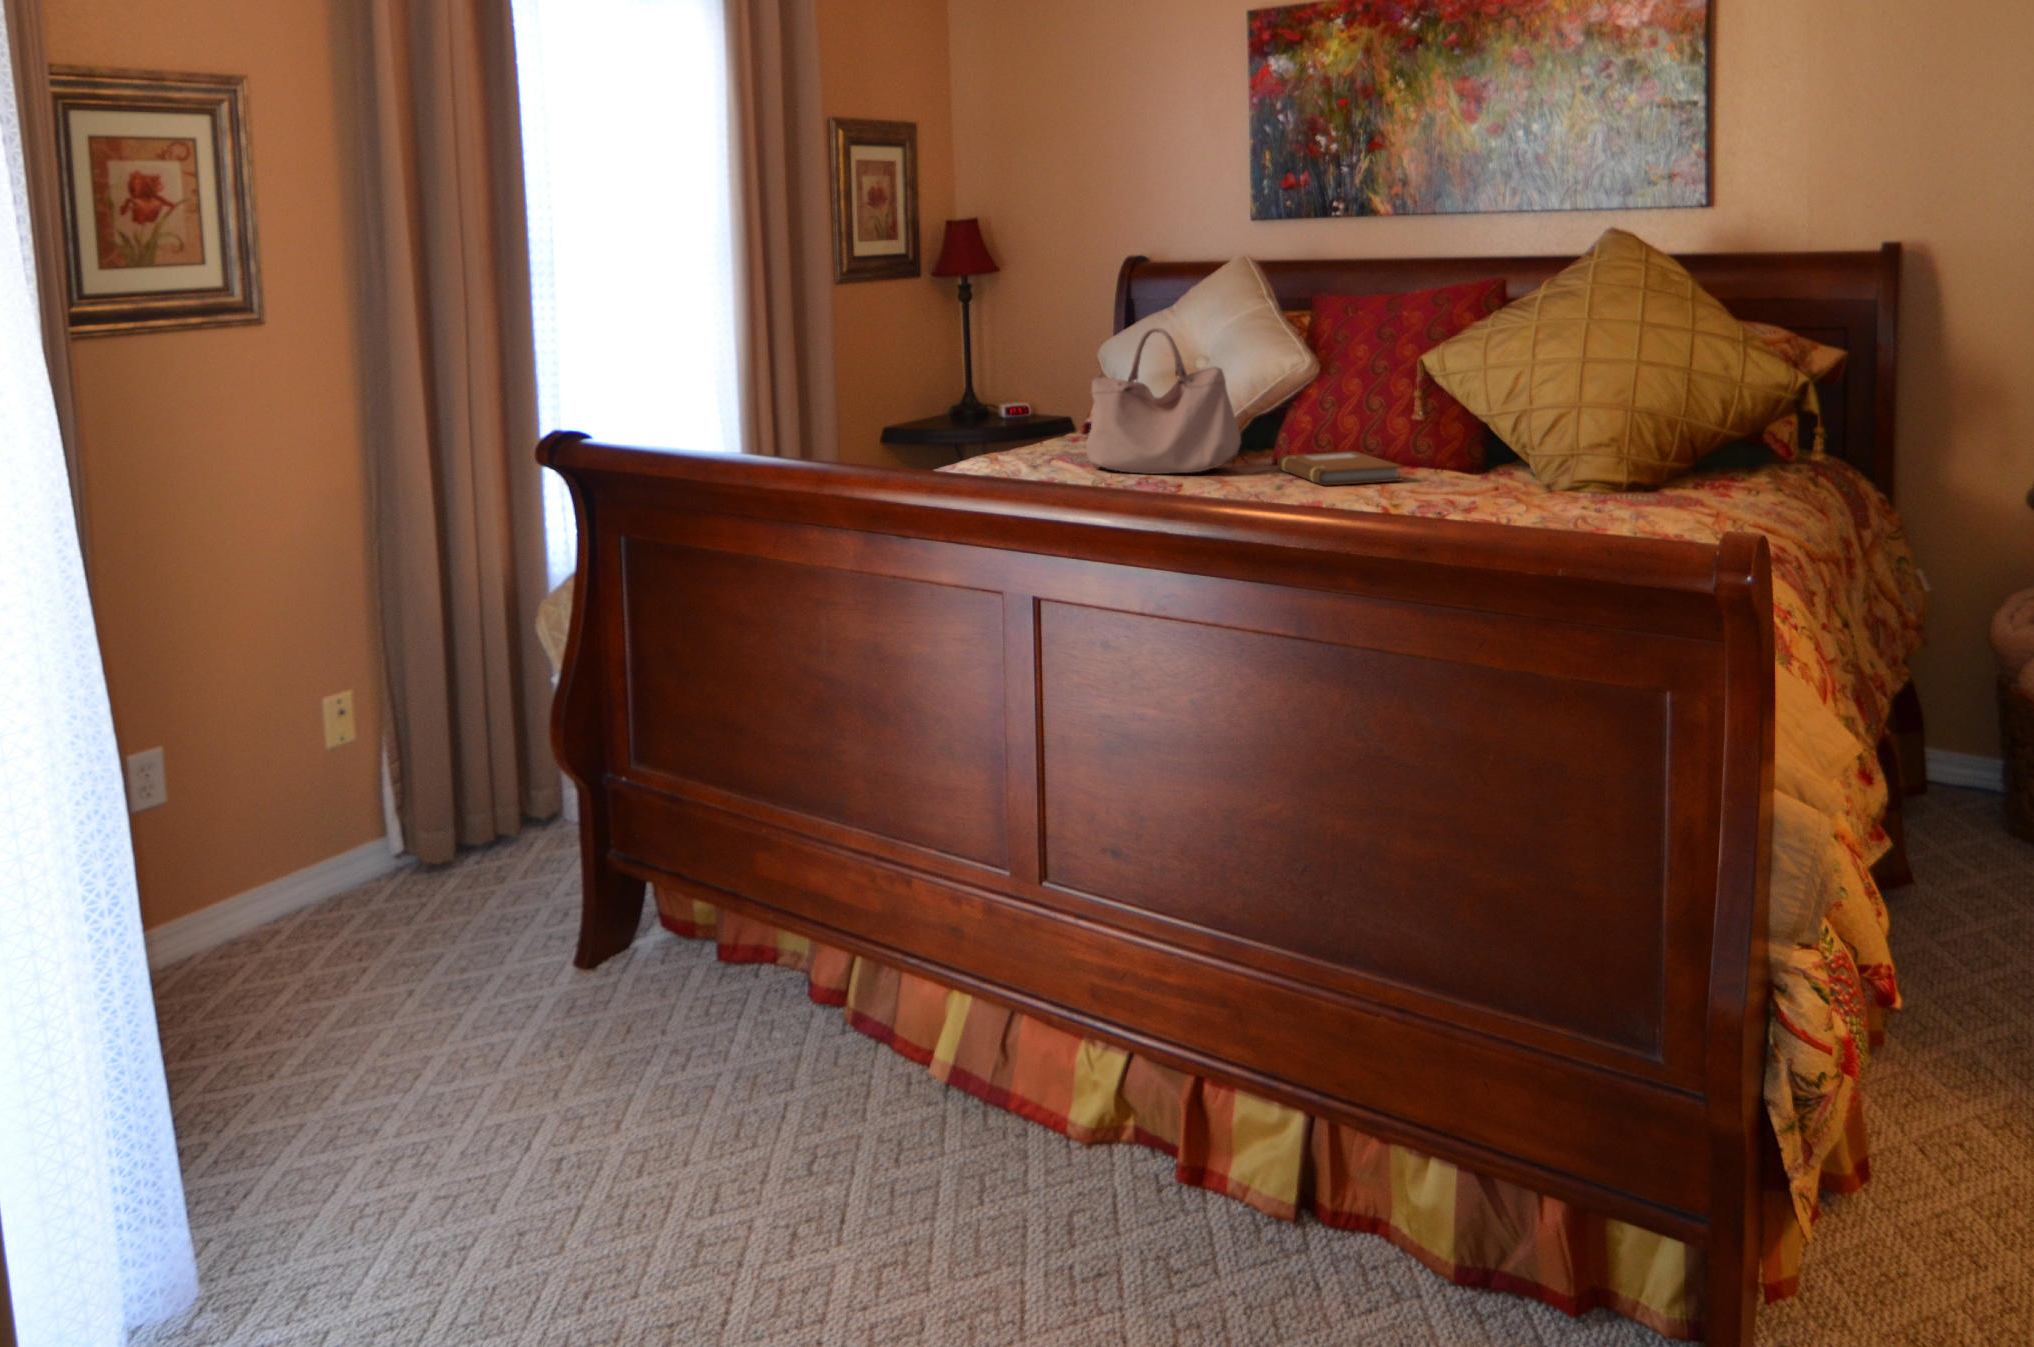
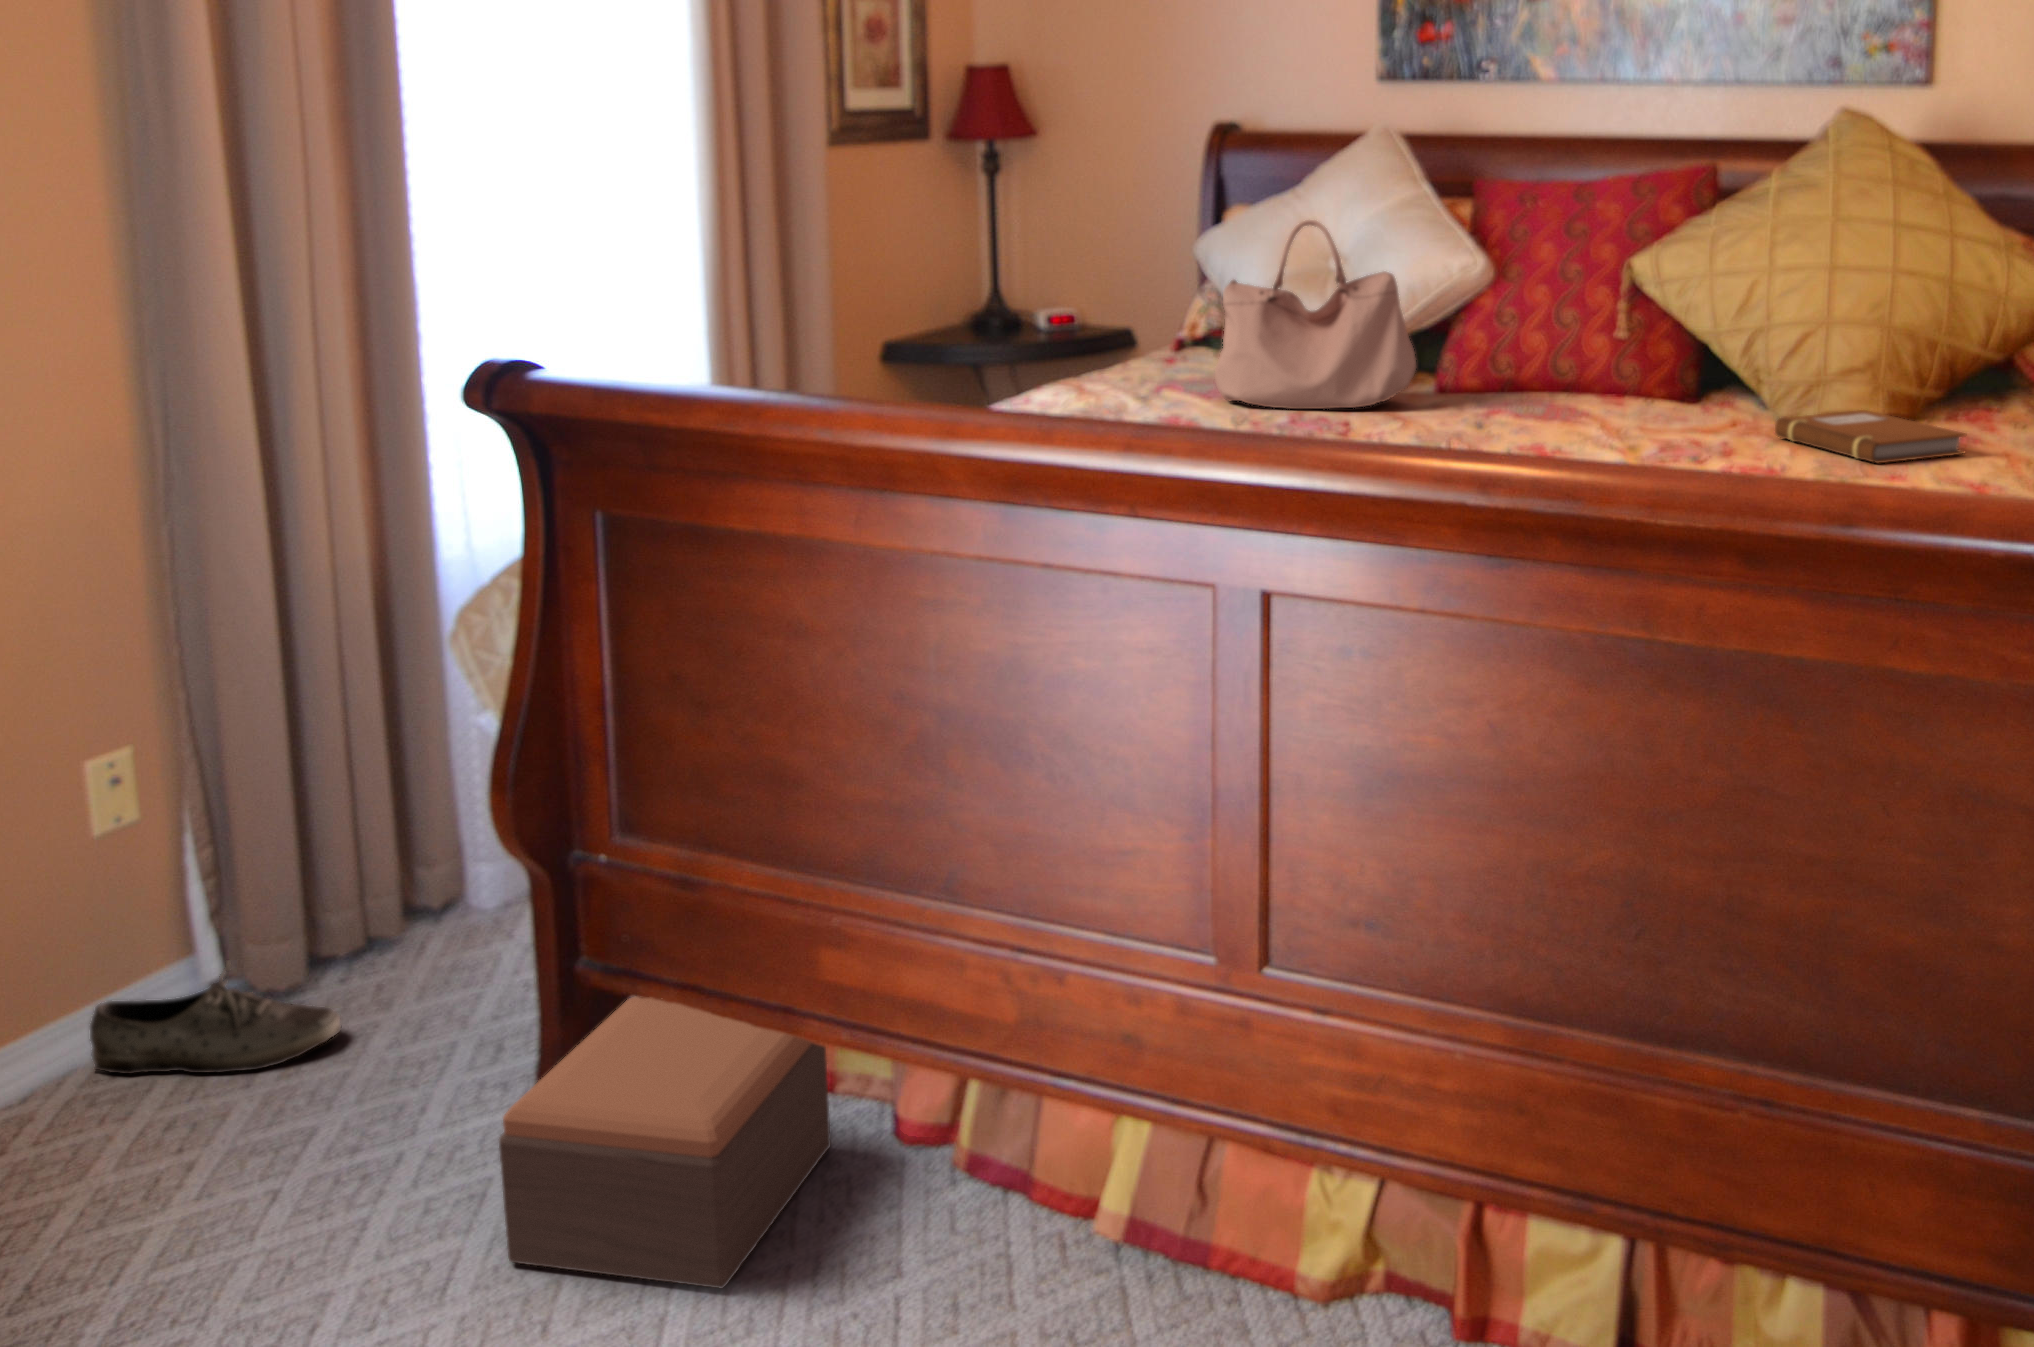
notebook: present [1277,451,1402,485] -> present [1775,410,1965,463]
shoe: none [321,837,469,912] -> present [90,961,341,1074]
footstool: none [537,877,765,1084] -> present [499,997,831,1288]

